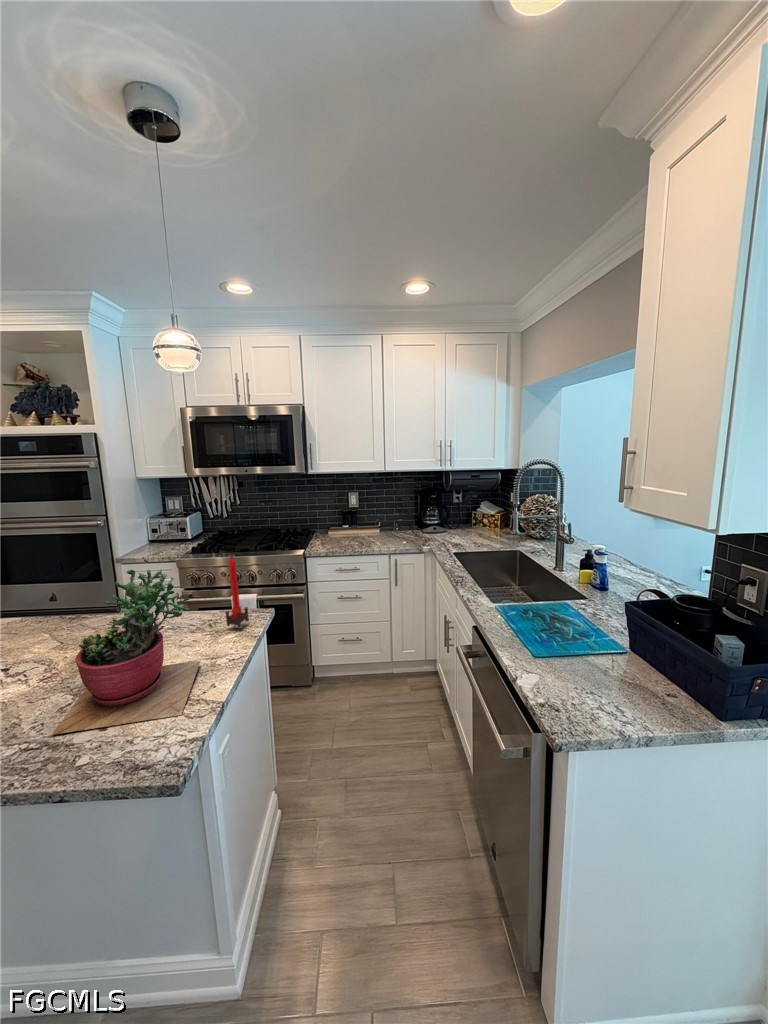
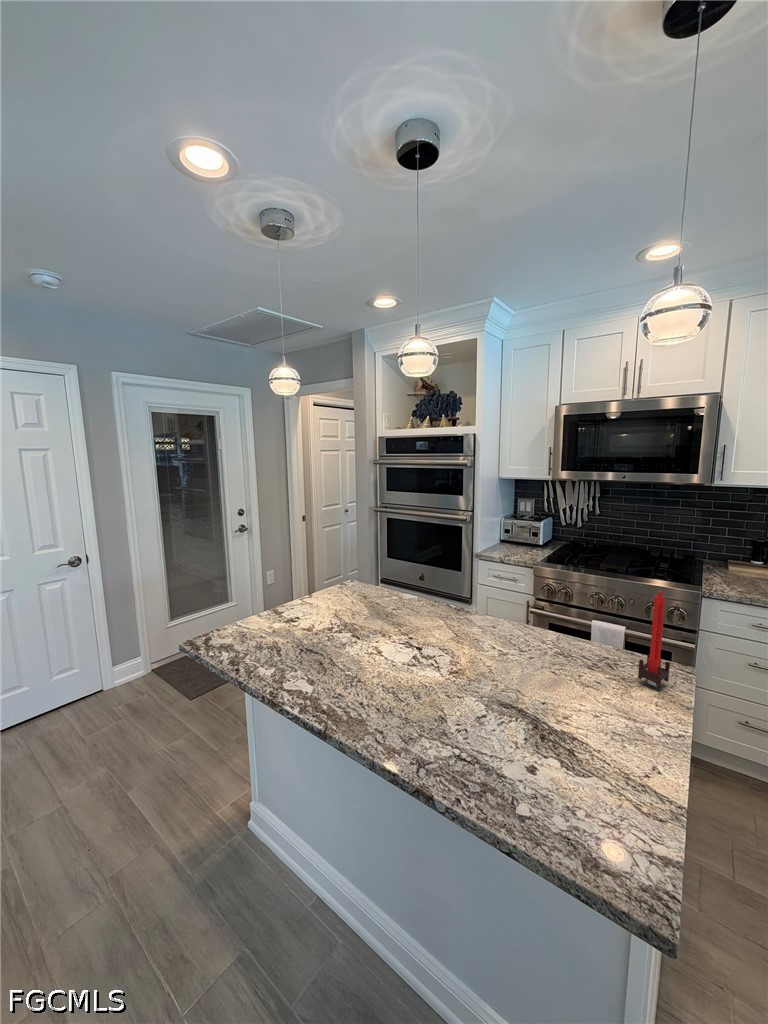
succulent plant: present [52,569,200,735] -> none [481,587,634,803]

